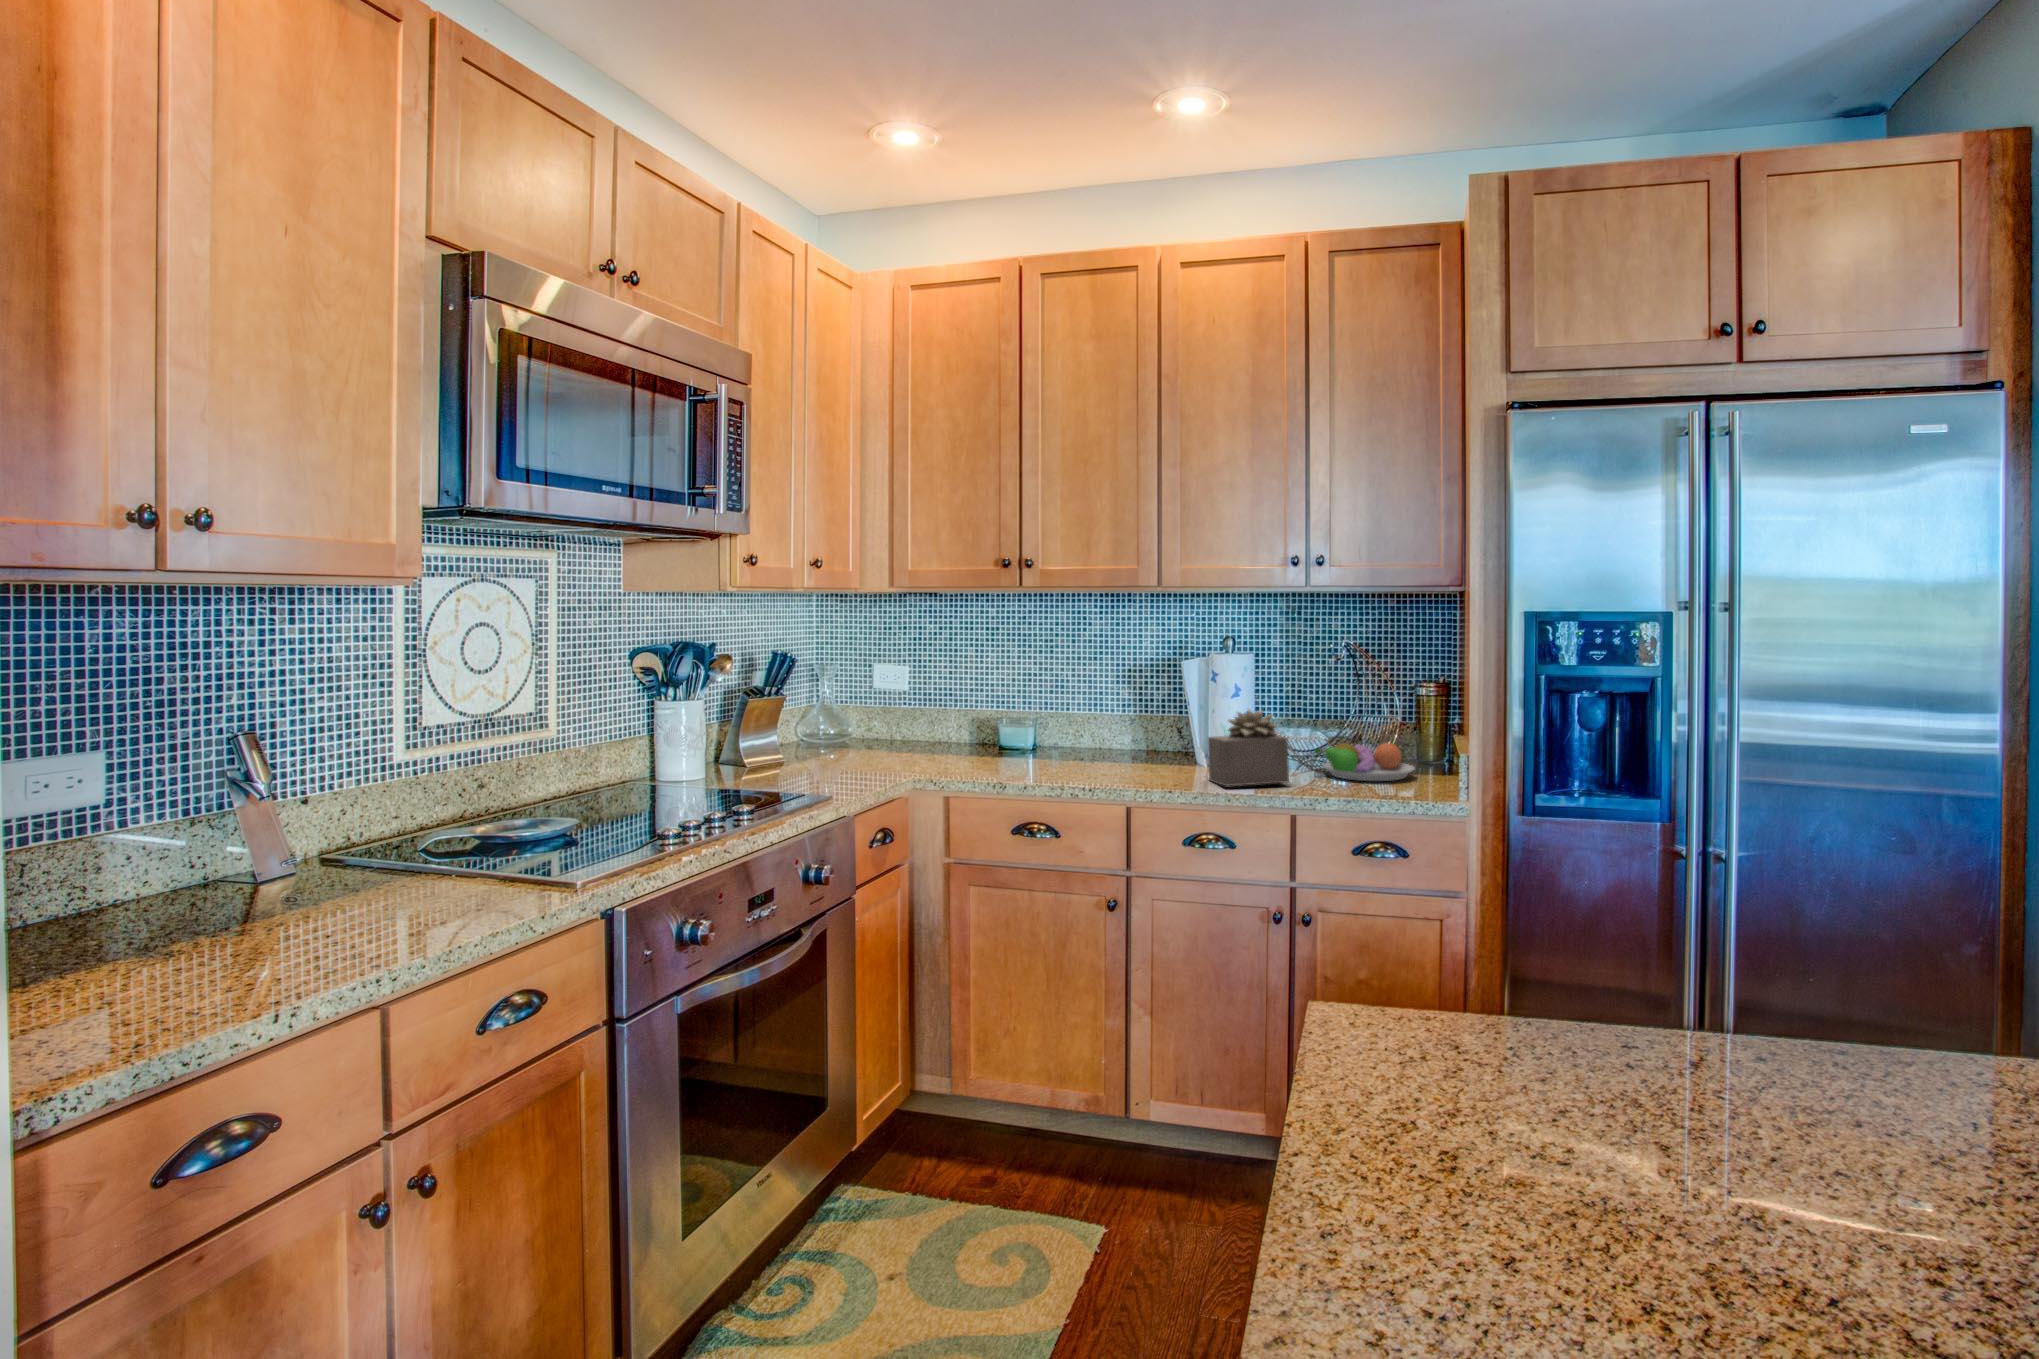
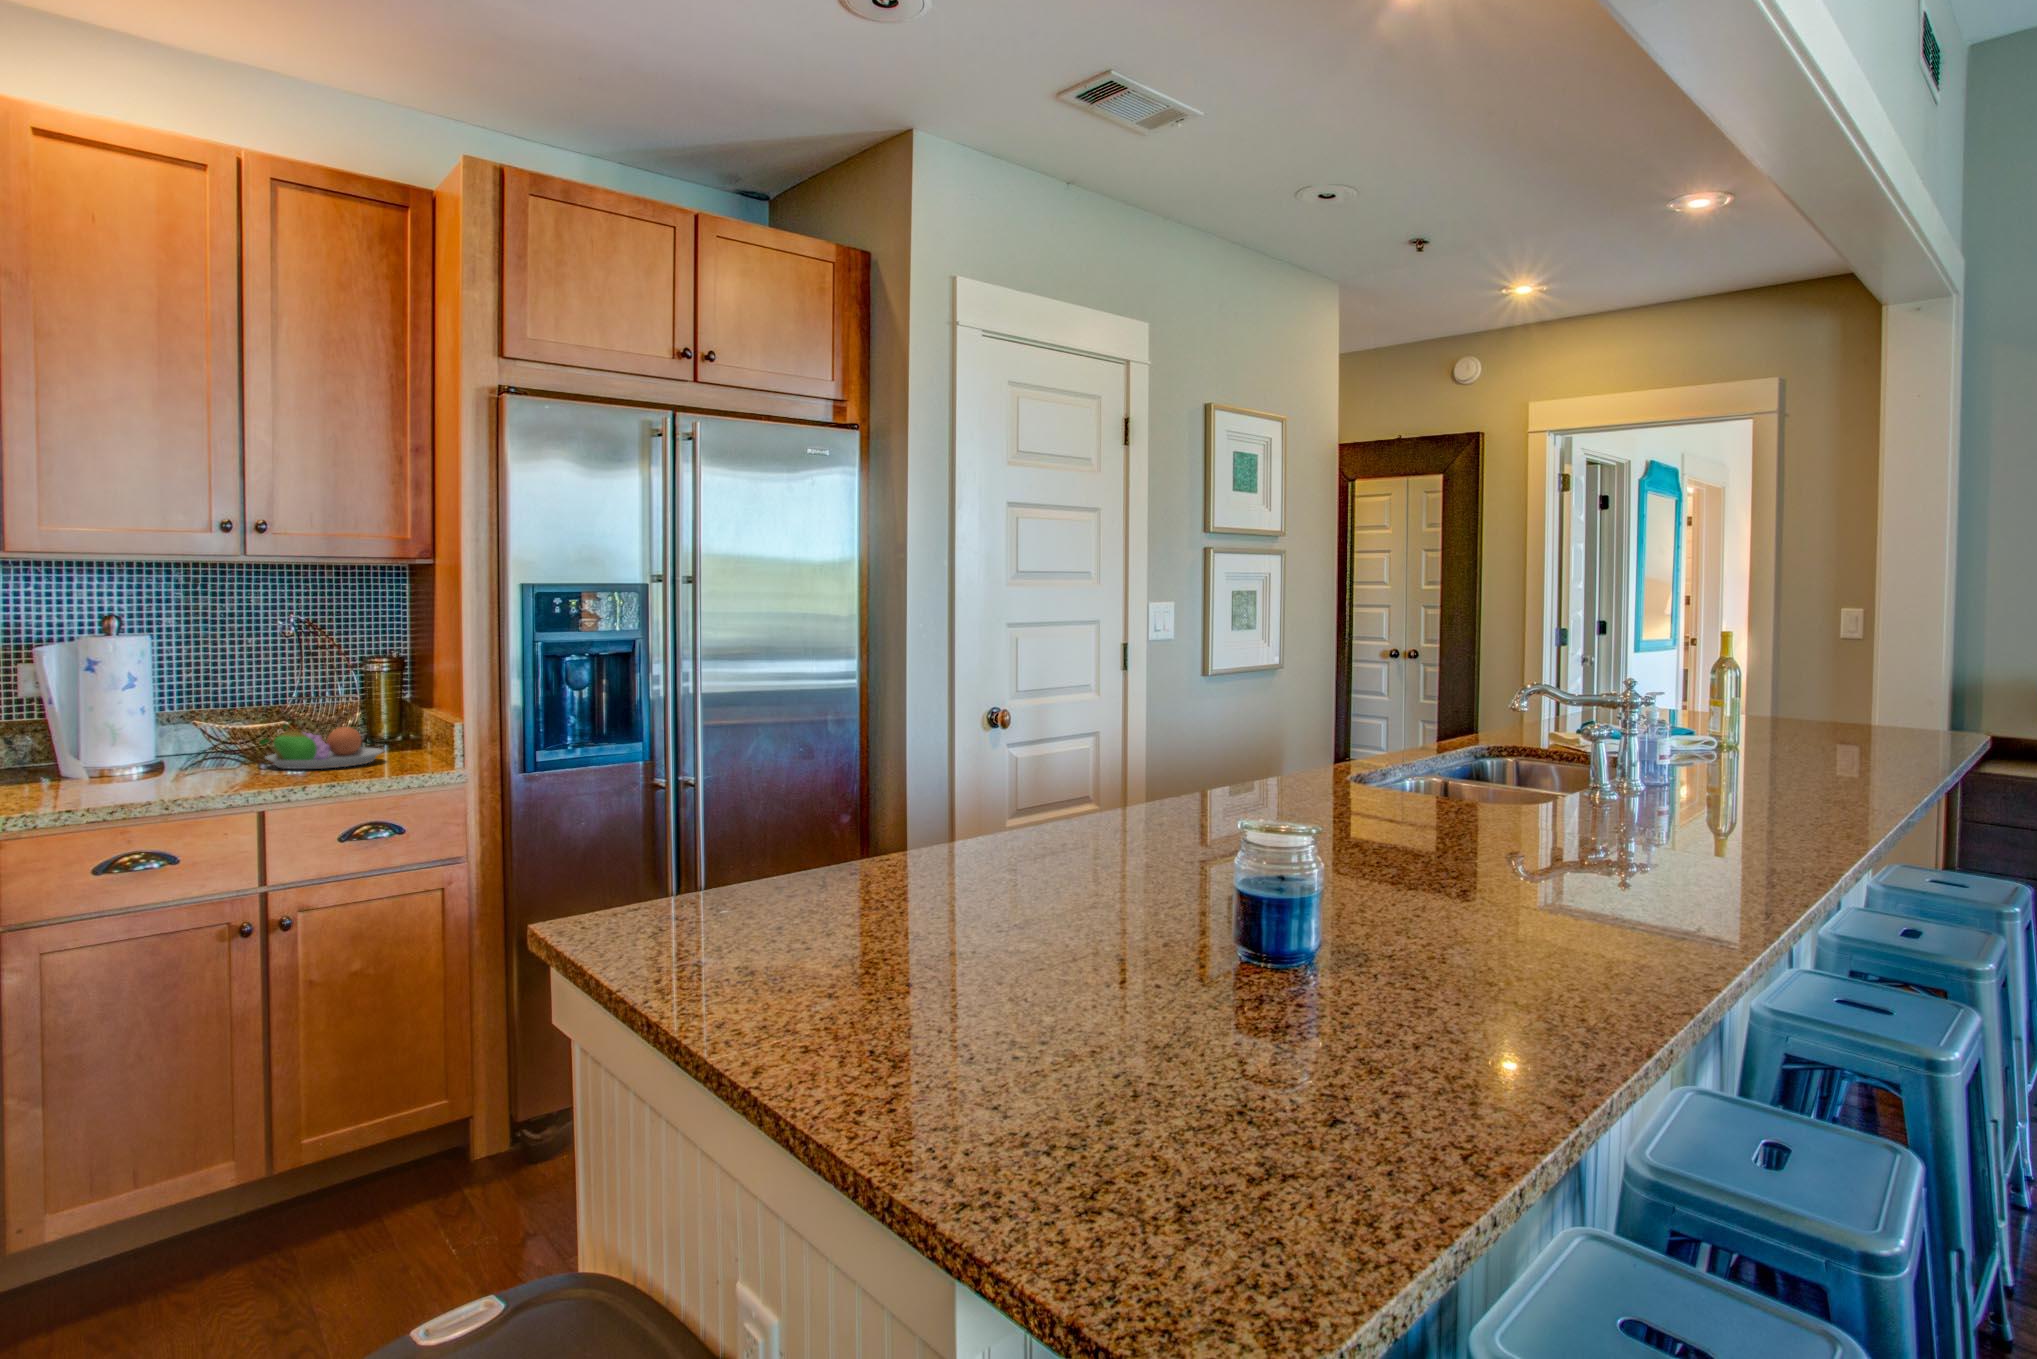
succulent plant: present [1208,710,1289,786] -> none [115,696,248,791]

